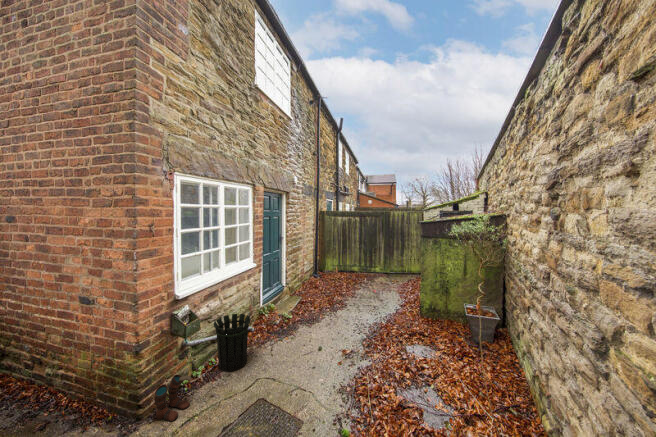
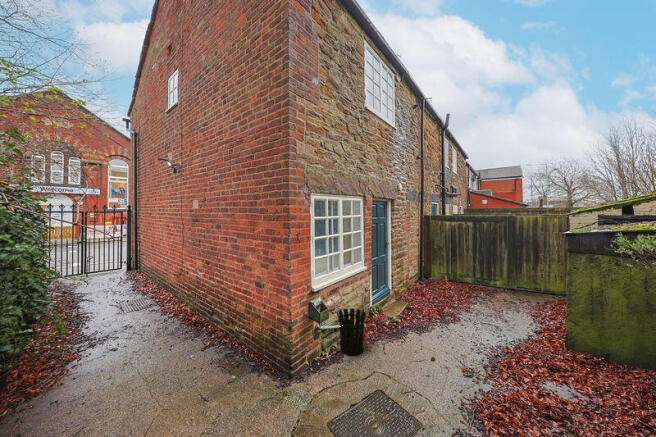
boots: present [154,375,191,422] -> none [301,349,325,382]

